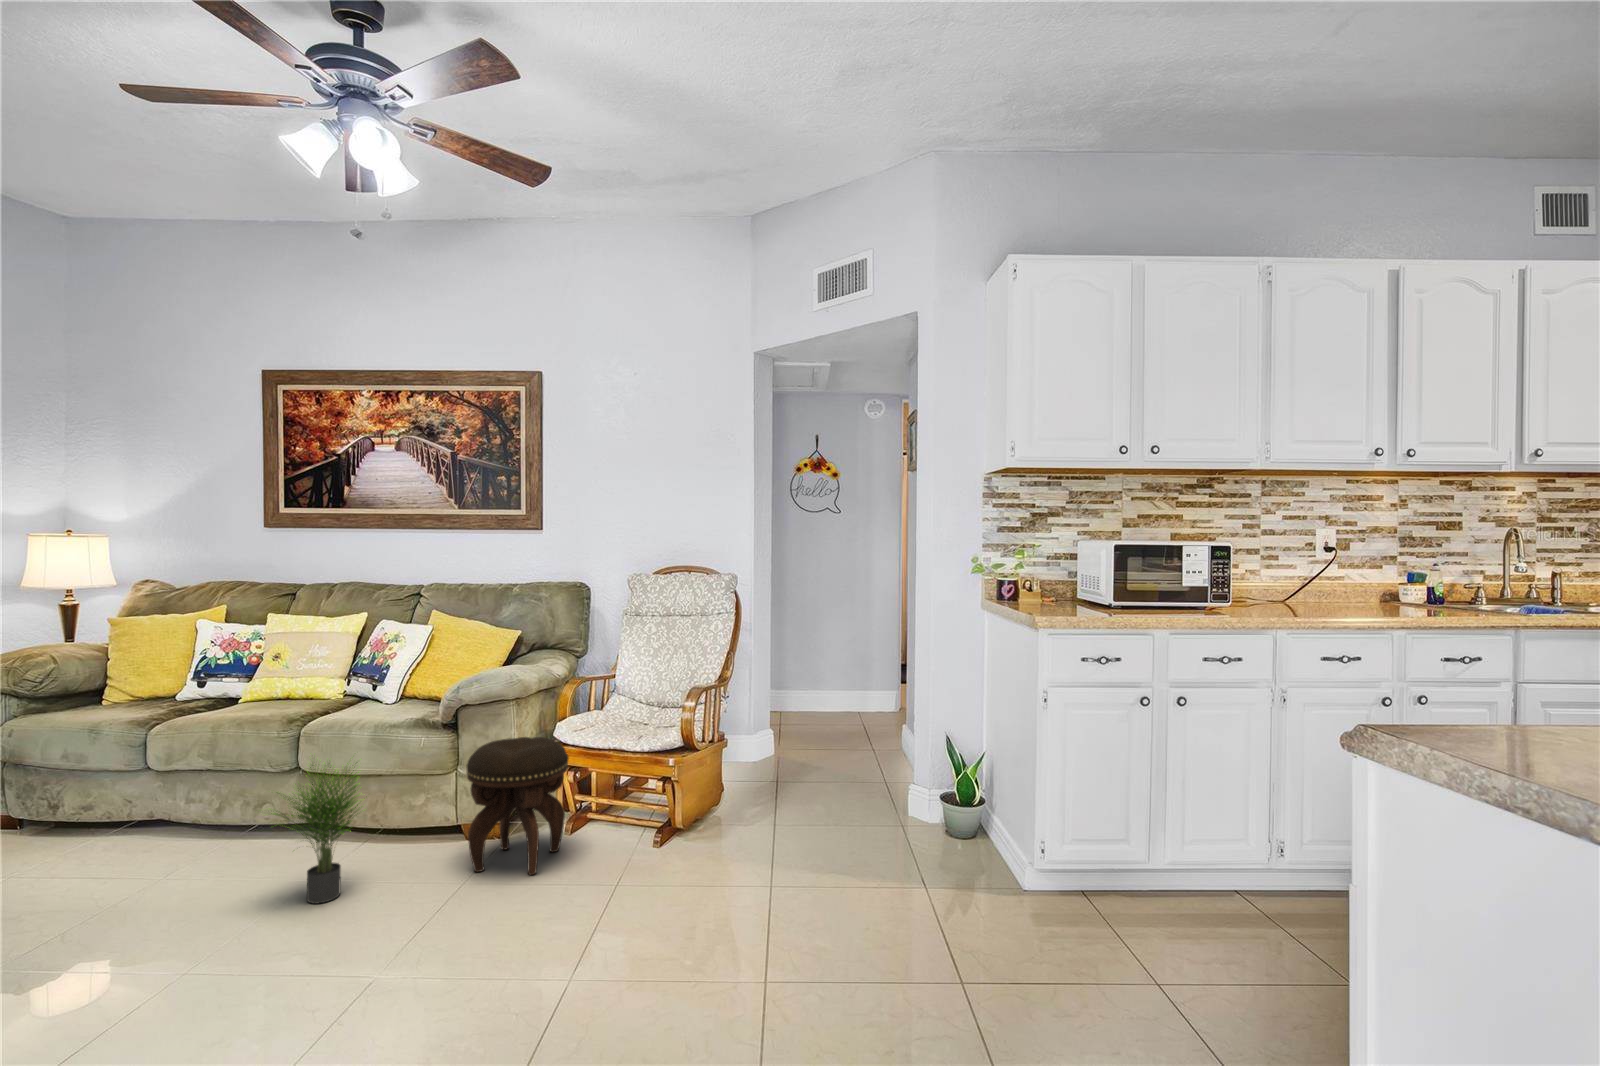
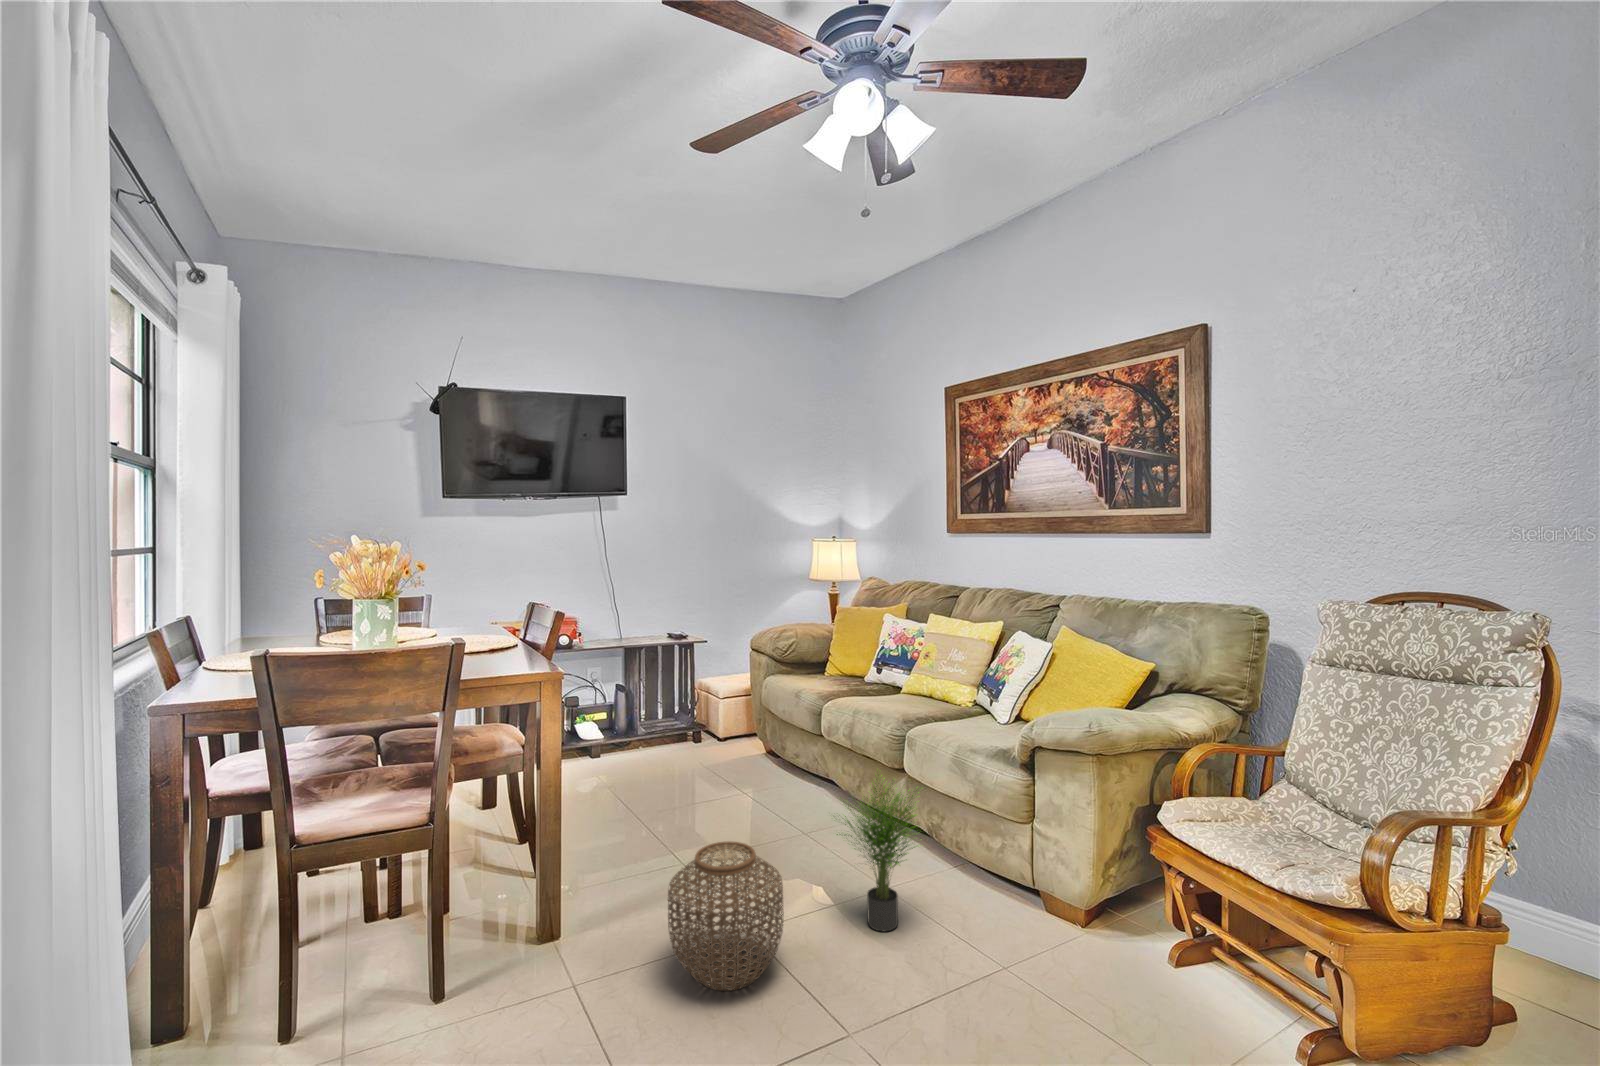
footstool: present [466,737,569,875] -> none [1021,808,1159,1014]
woven basket: none [102,851,258,1009] -> present [668,842,783,991]

